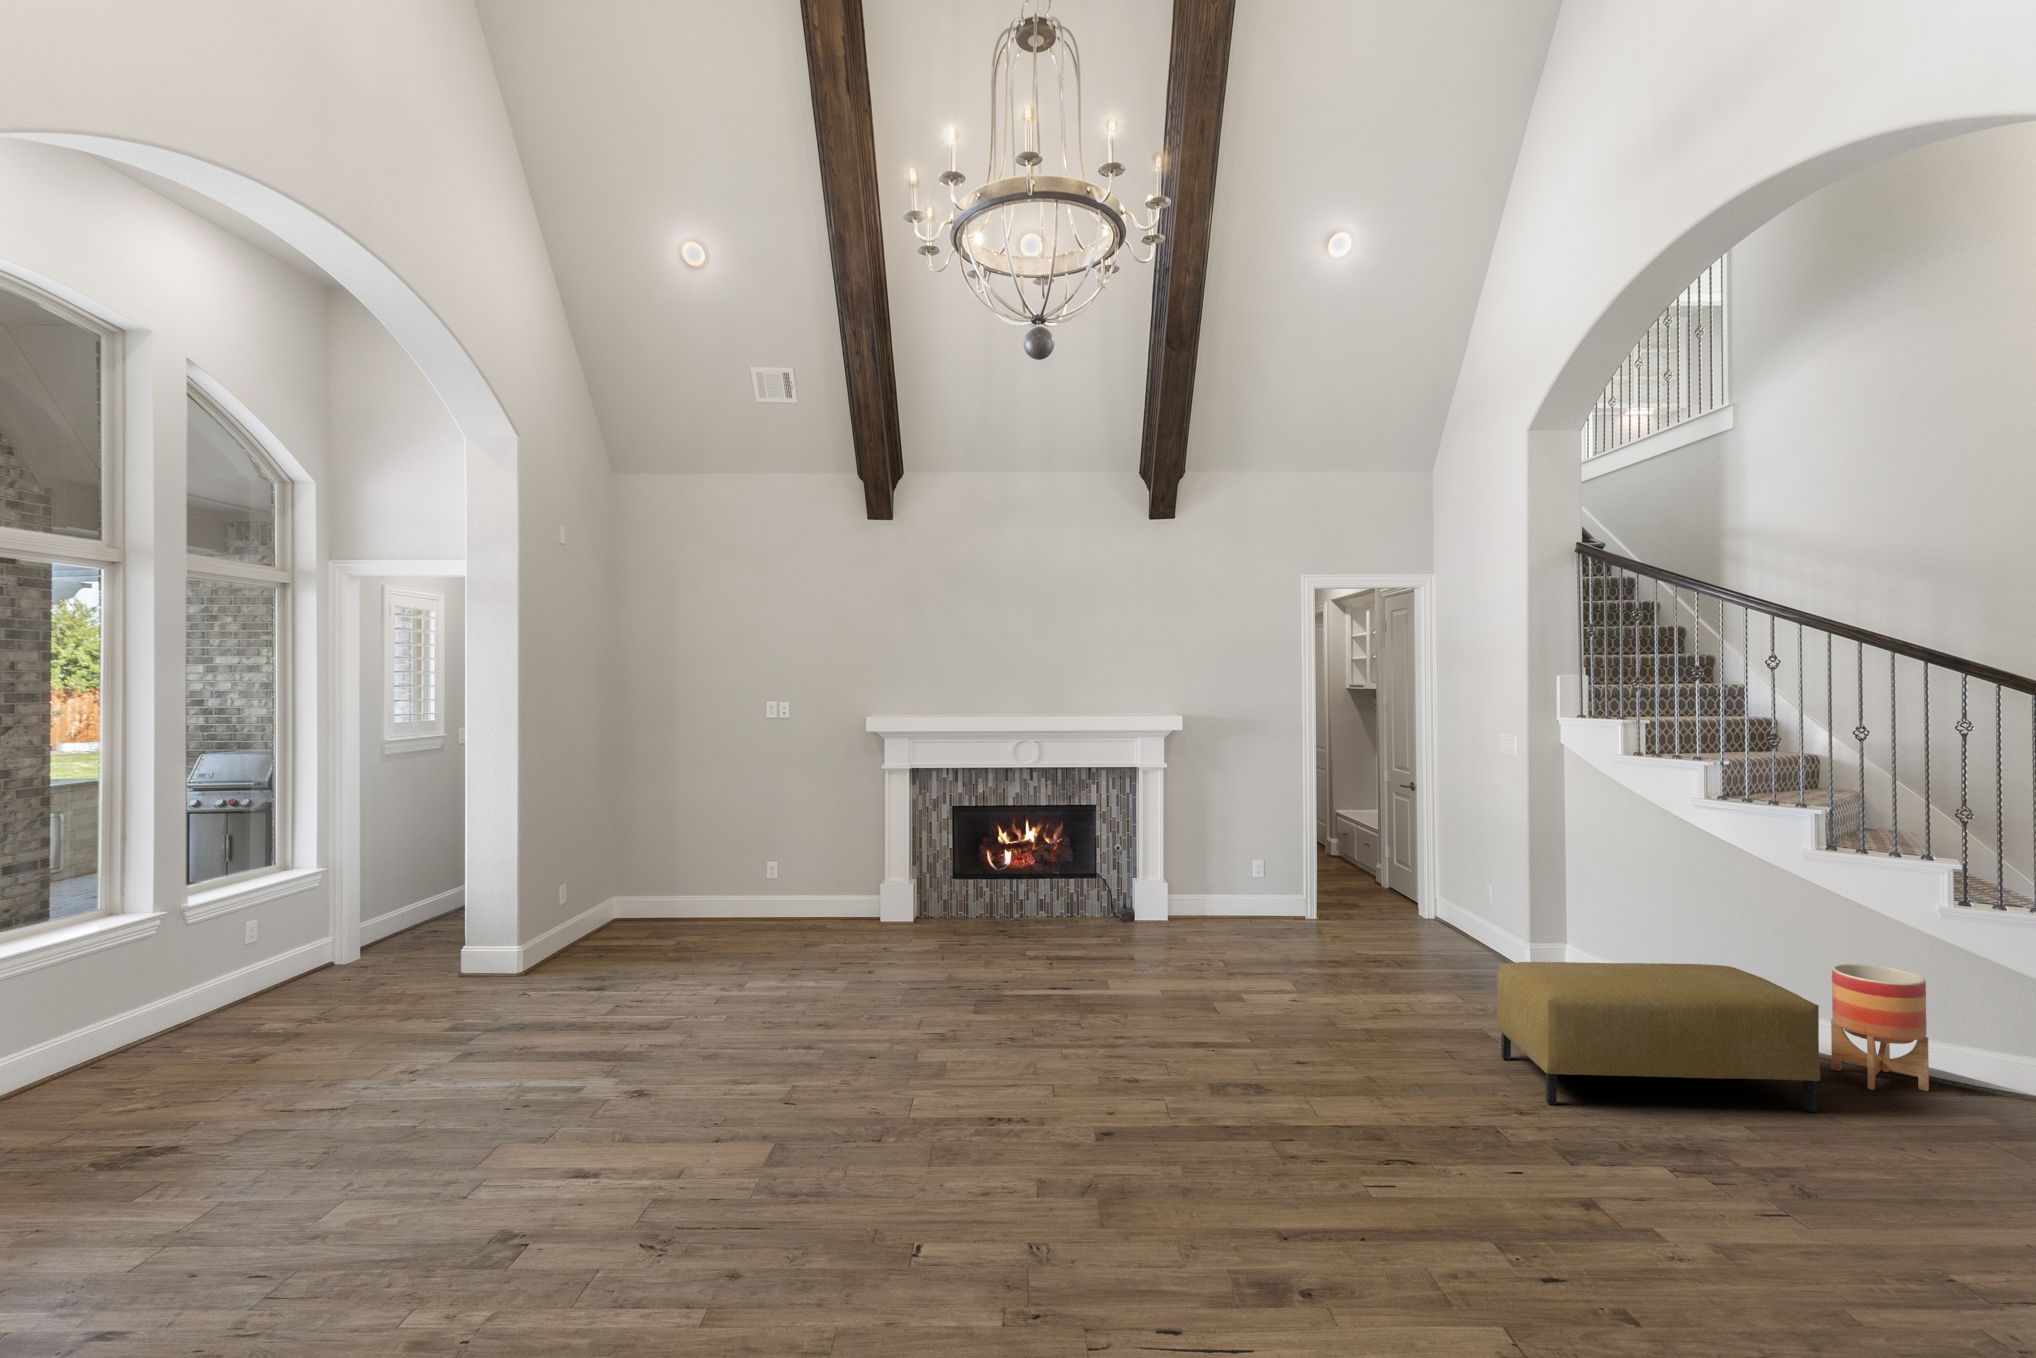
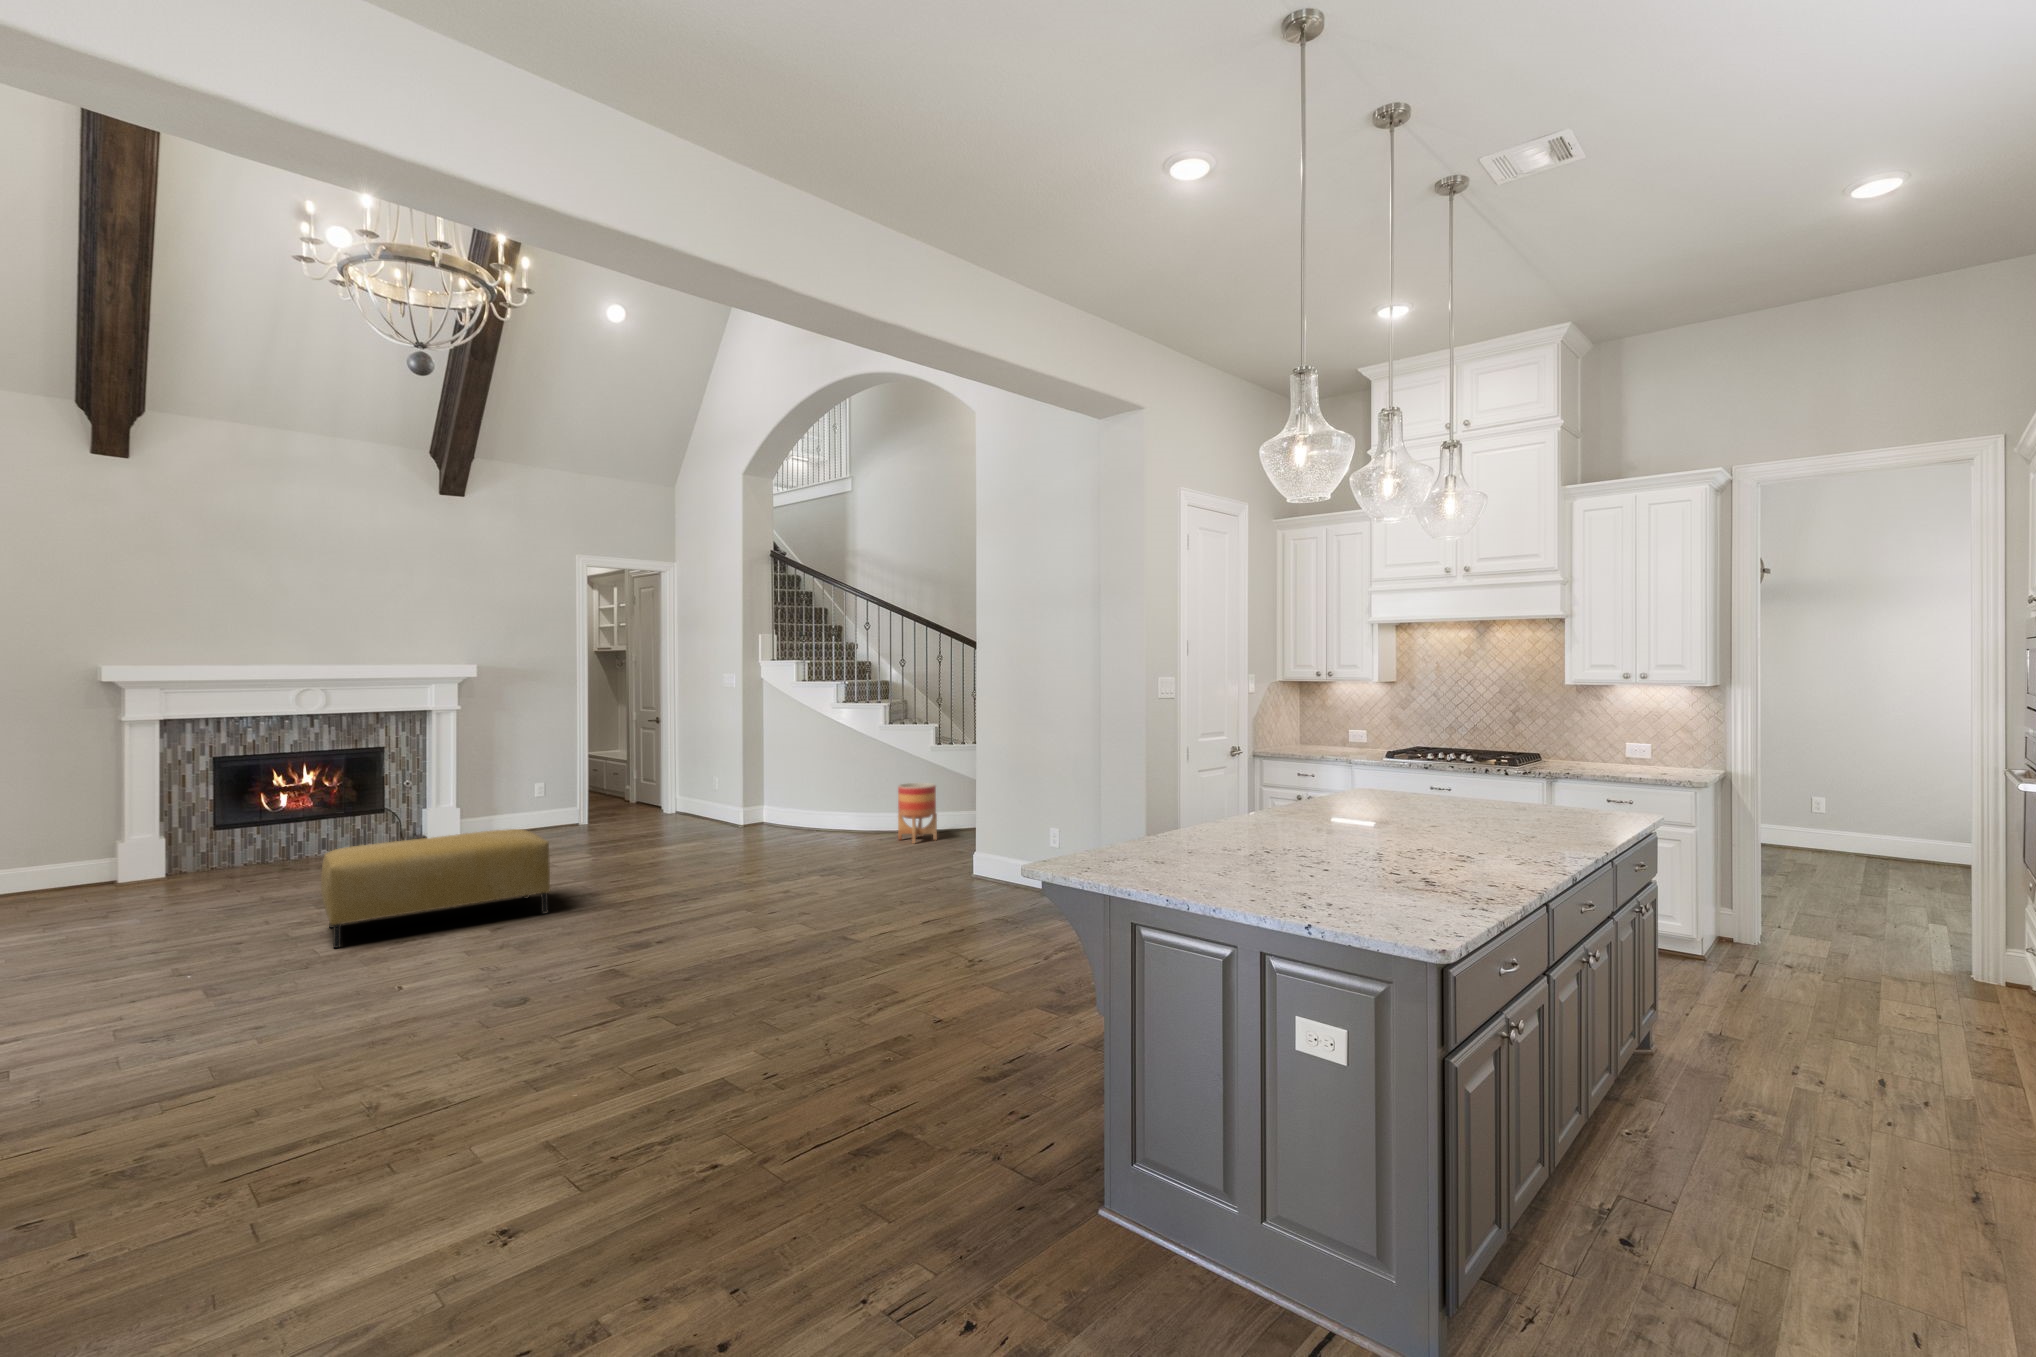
ottoman: present [1497,962,1821,1112] -> present [321,829,550,948]

